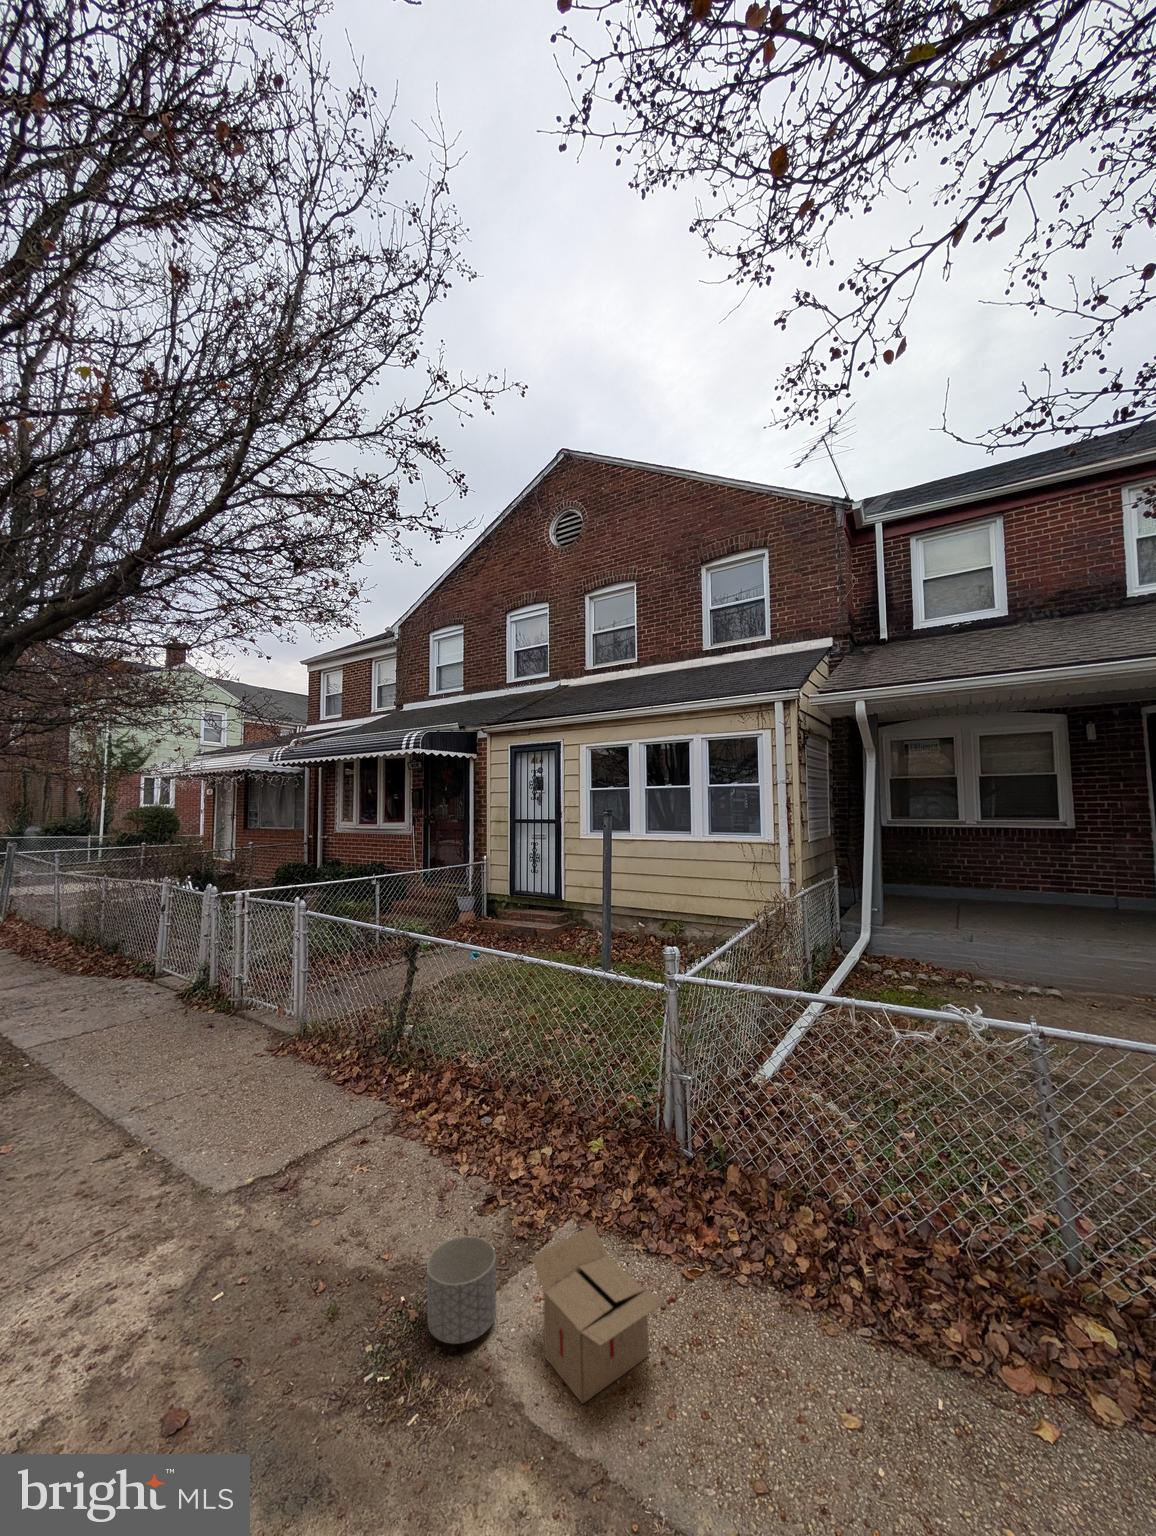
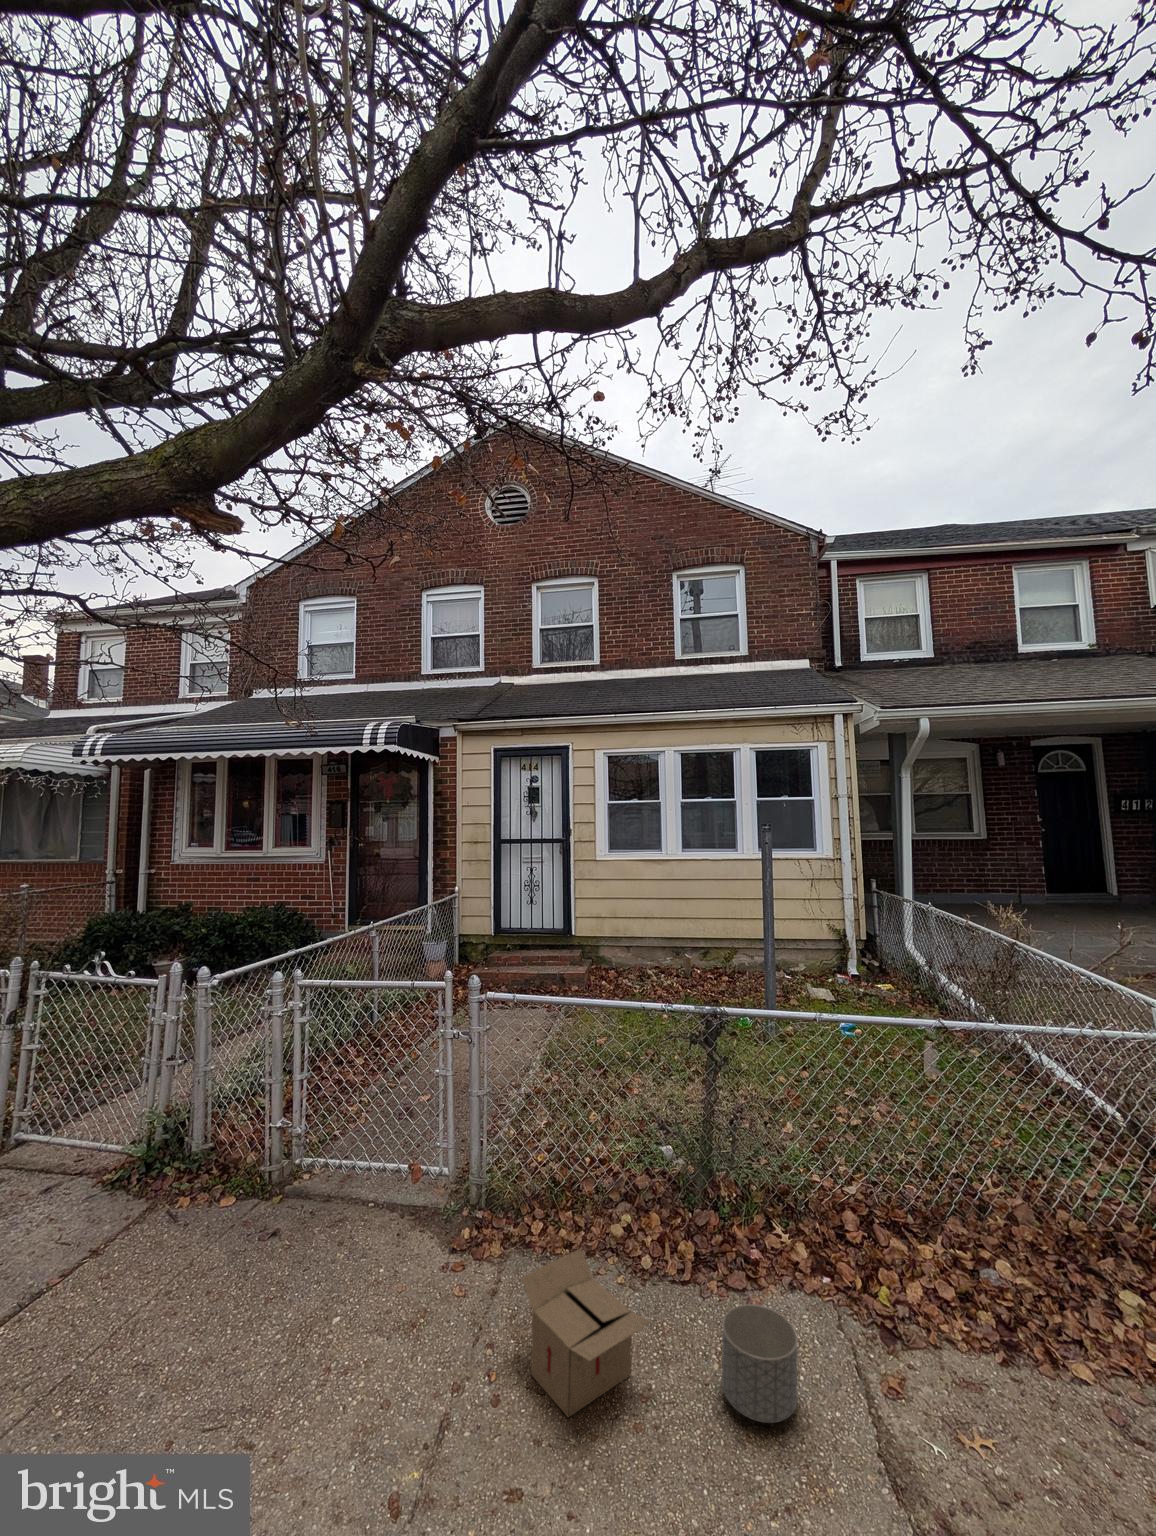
planter: present [427,1236,497,1344] -> present [722,1304,797,1423]

